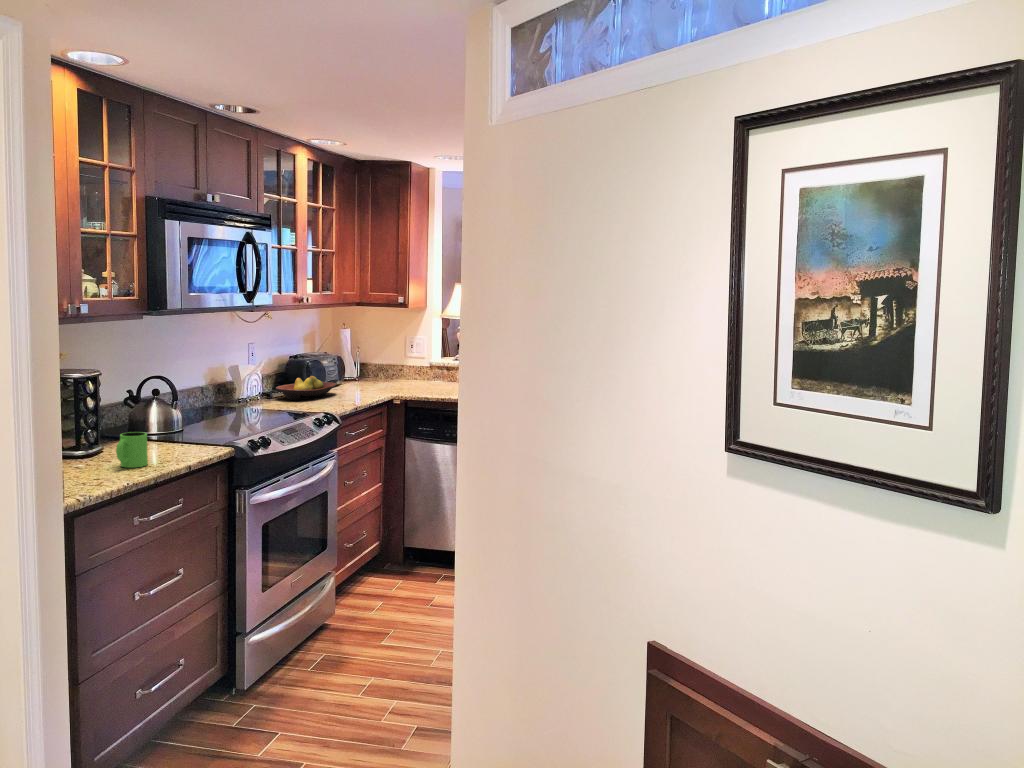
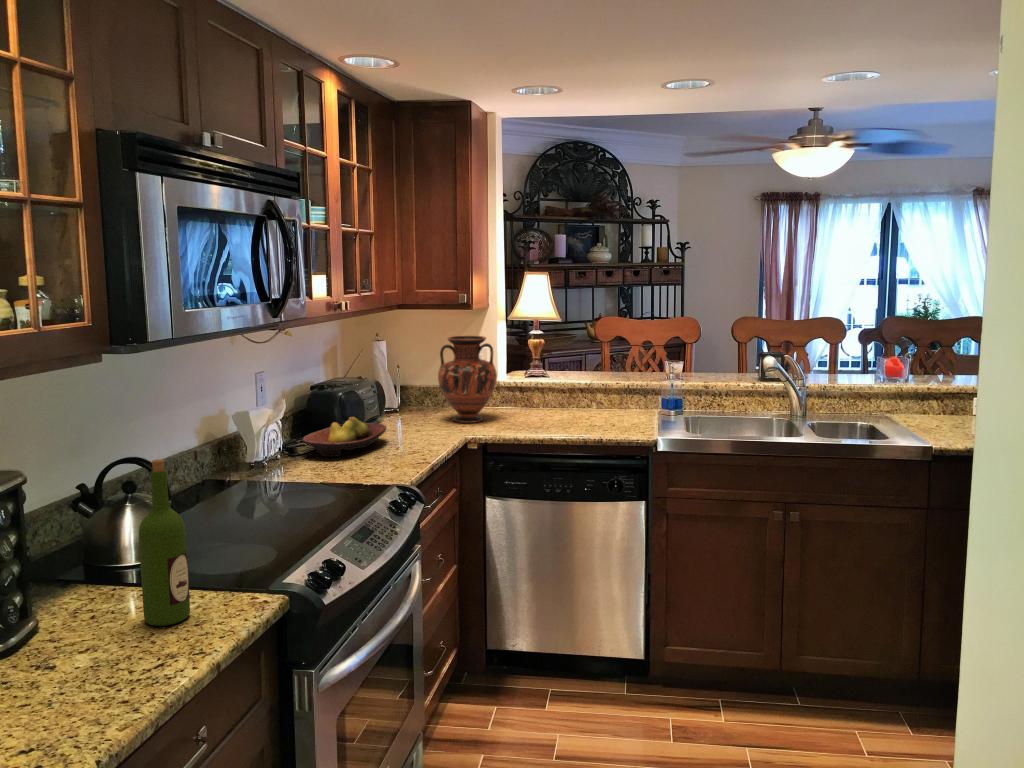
vase: none [381,327,423,388] -> present [438,336,497,423]
wine bottle: none [156,368,180,454] -> present [139,460,190,626]
mug: present [116,432,148,468] -> none [66,603,134,688]

